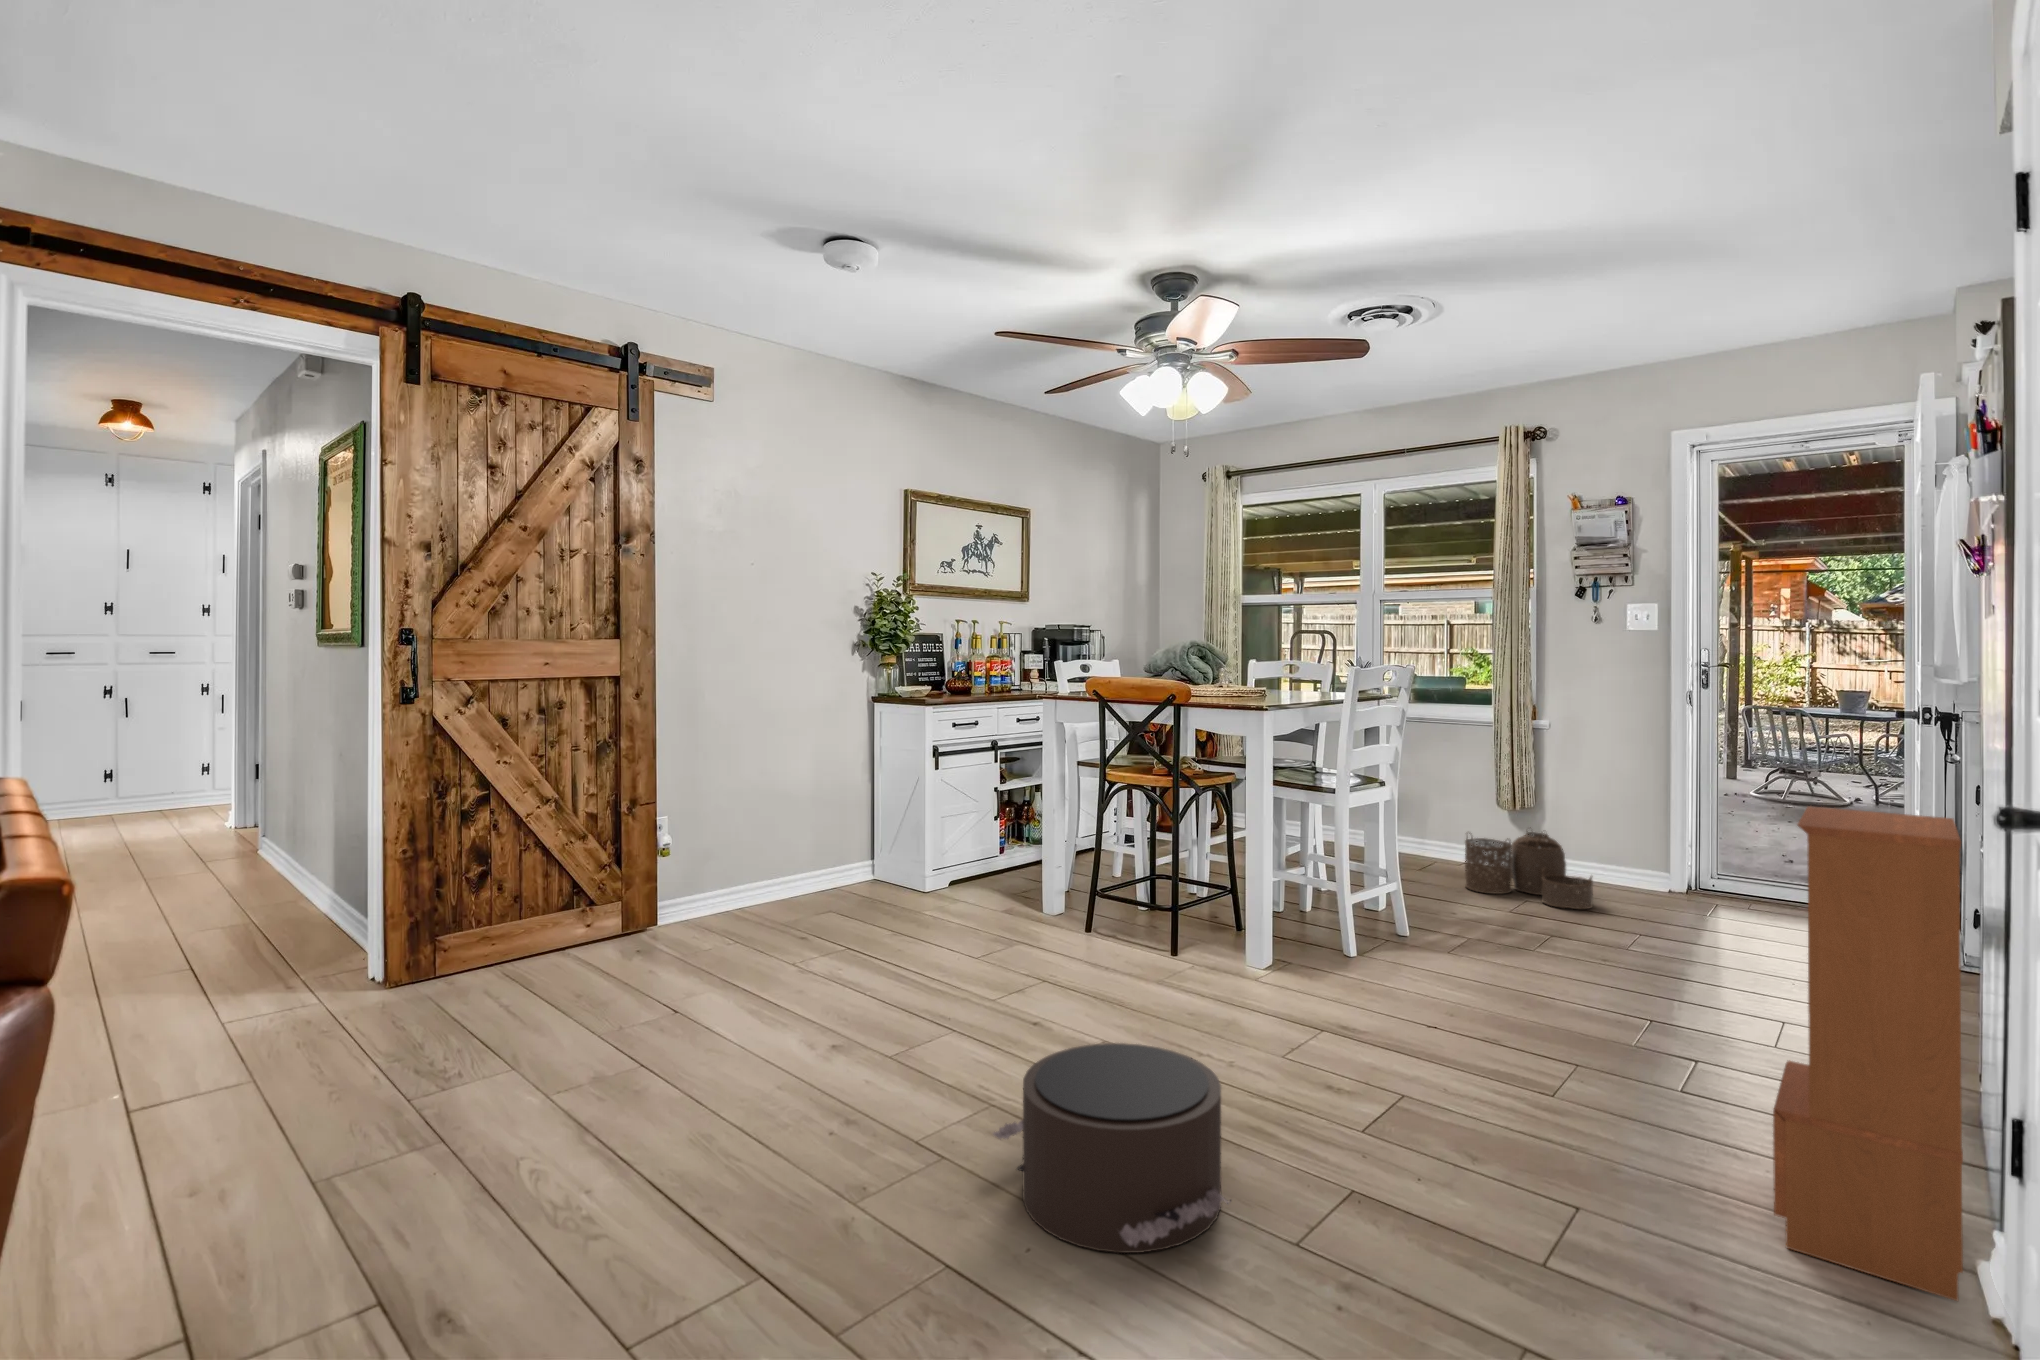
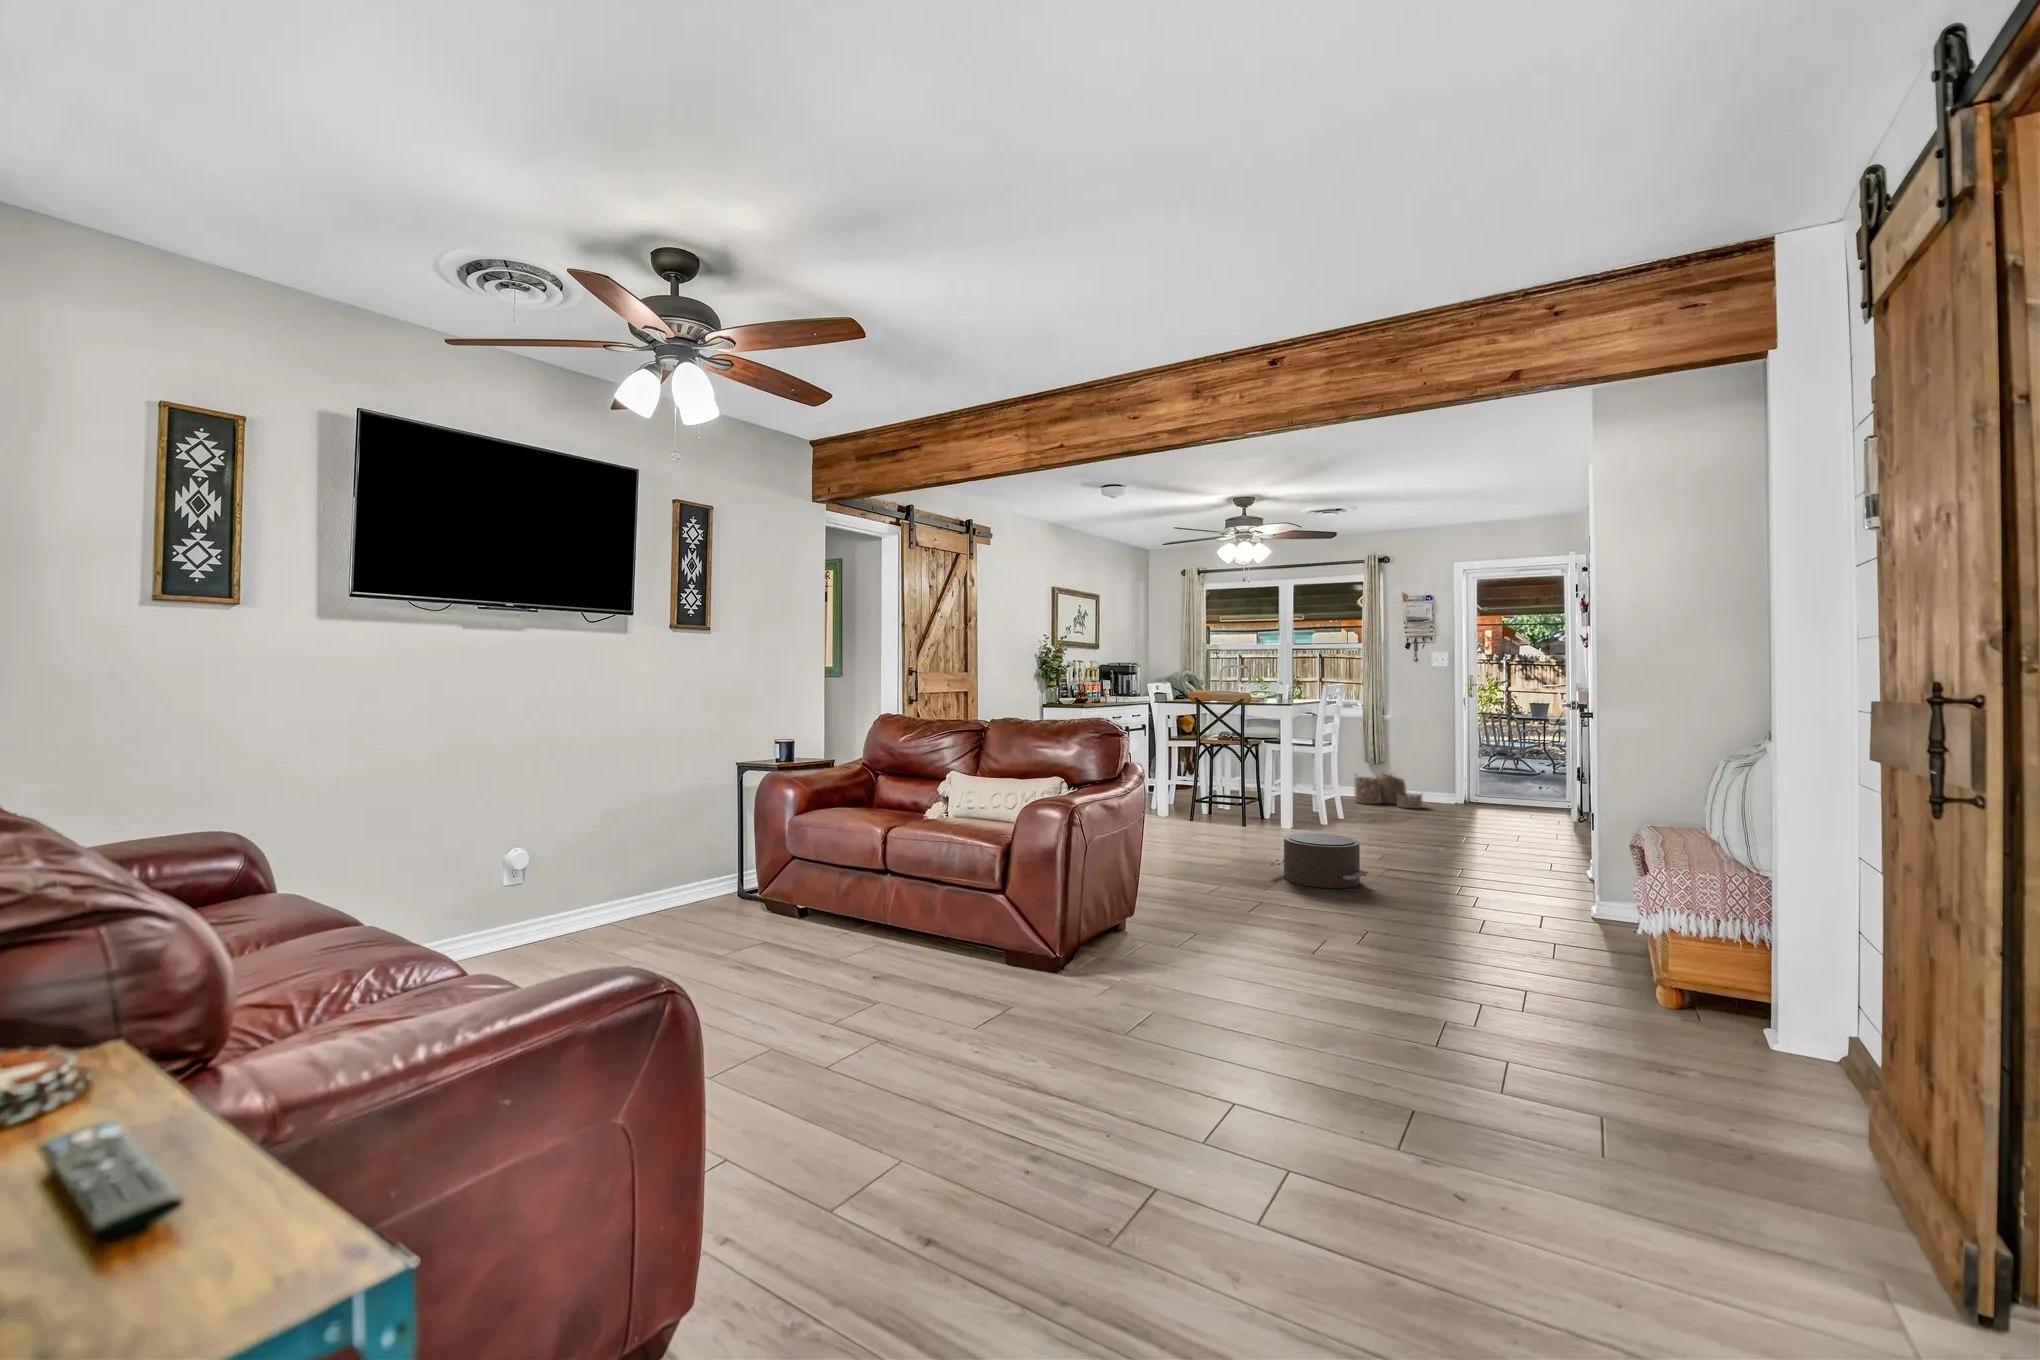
bookcase: present [1773,806,1963,1301] -> none [1535,739,1591,886]

